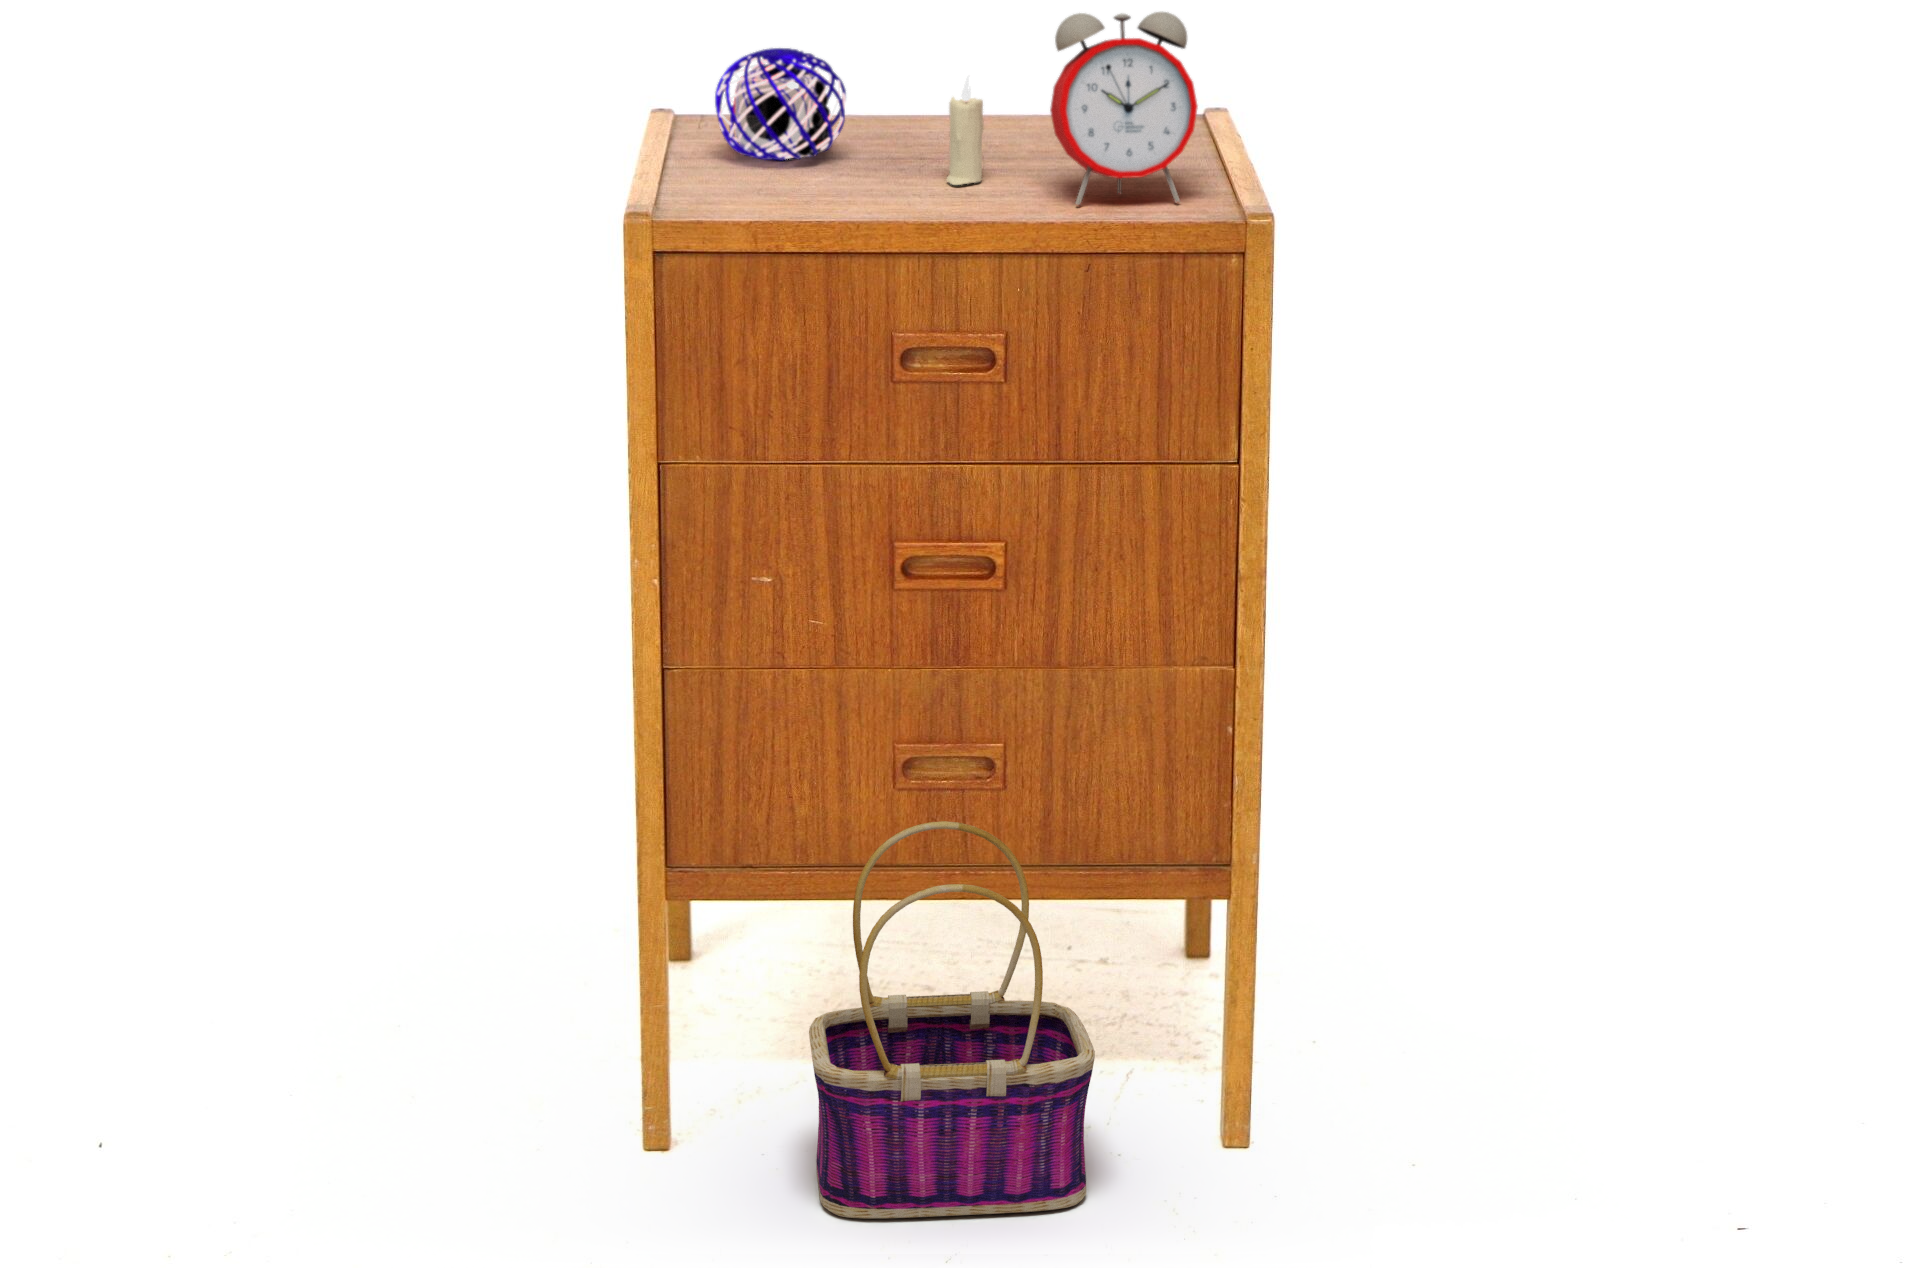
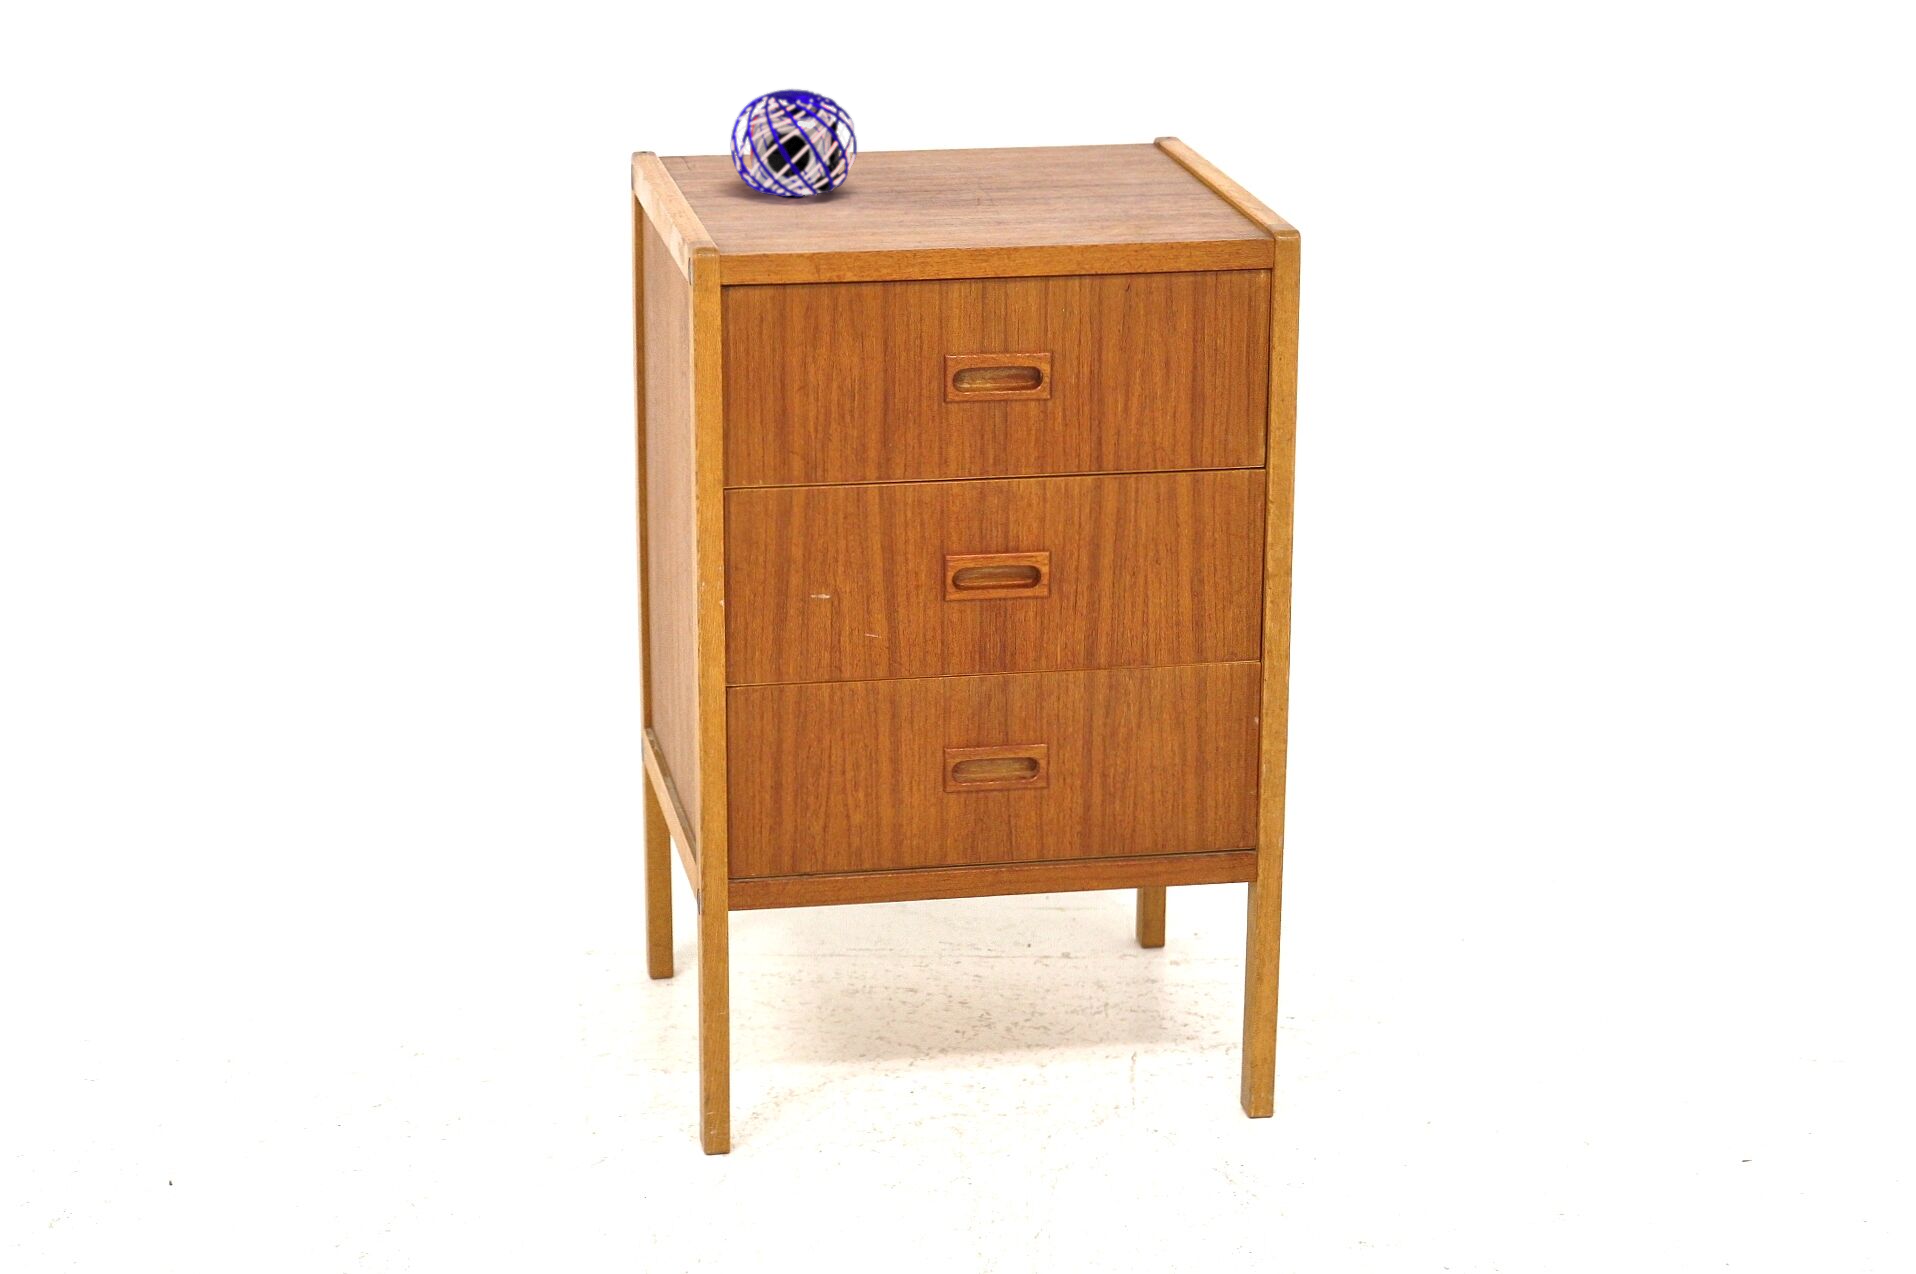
alarm clock: present [1050,12,1198,205] -> none [1075,46,1218,230]
candle: present [947,76,984,185] -> none [967,110,1004,215]
basket: present [809,821,1095,1219] -> none [877,820,1156,1204]

